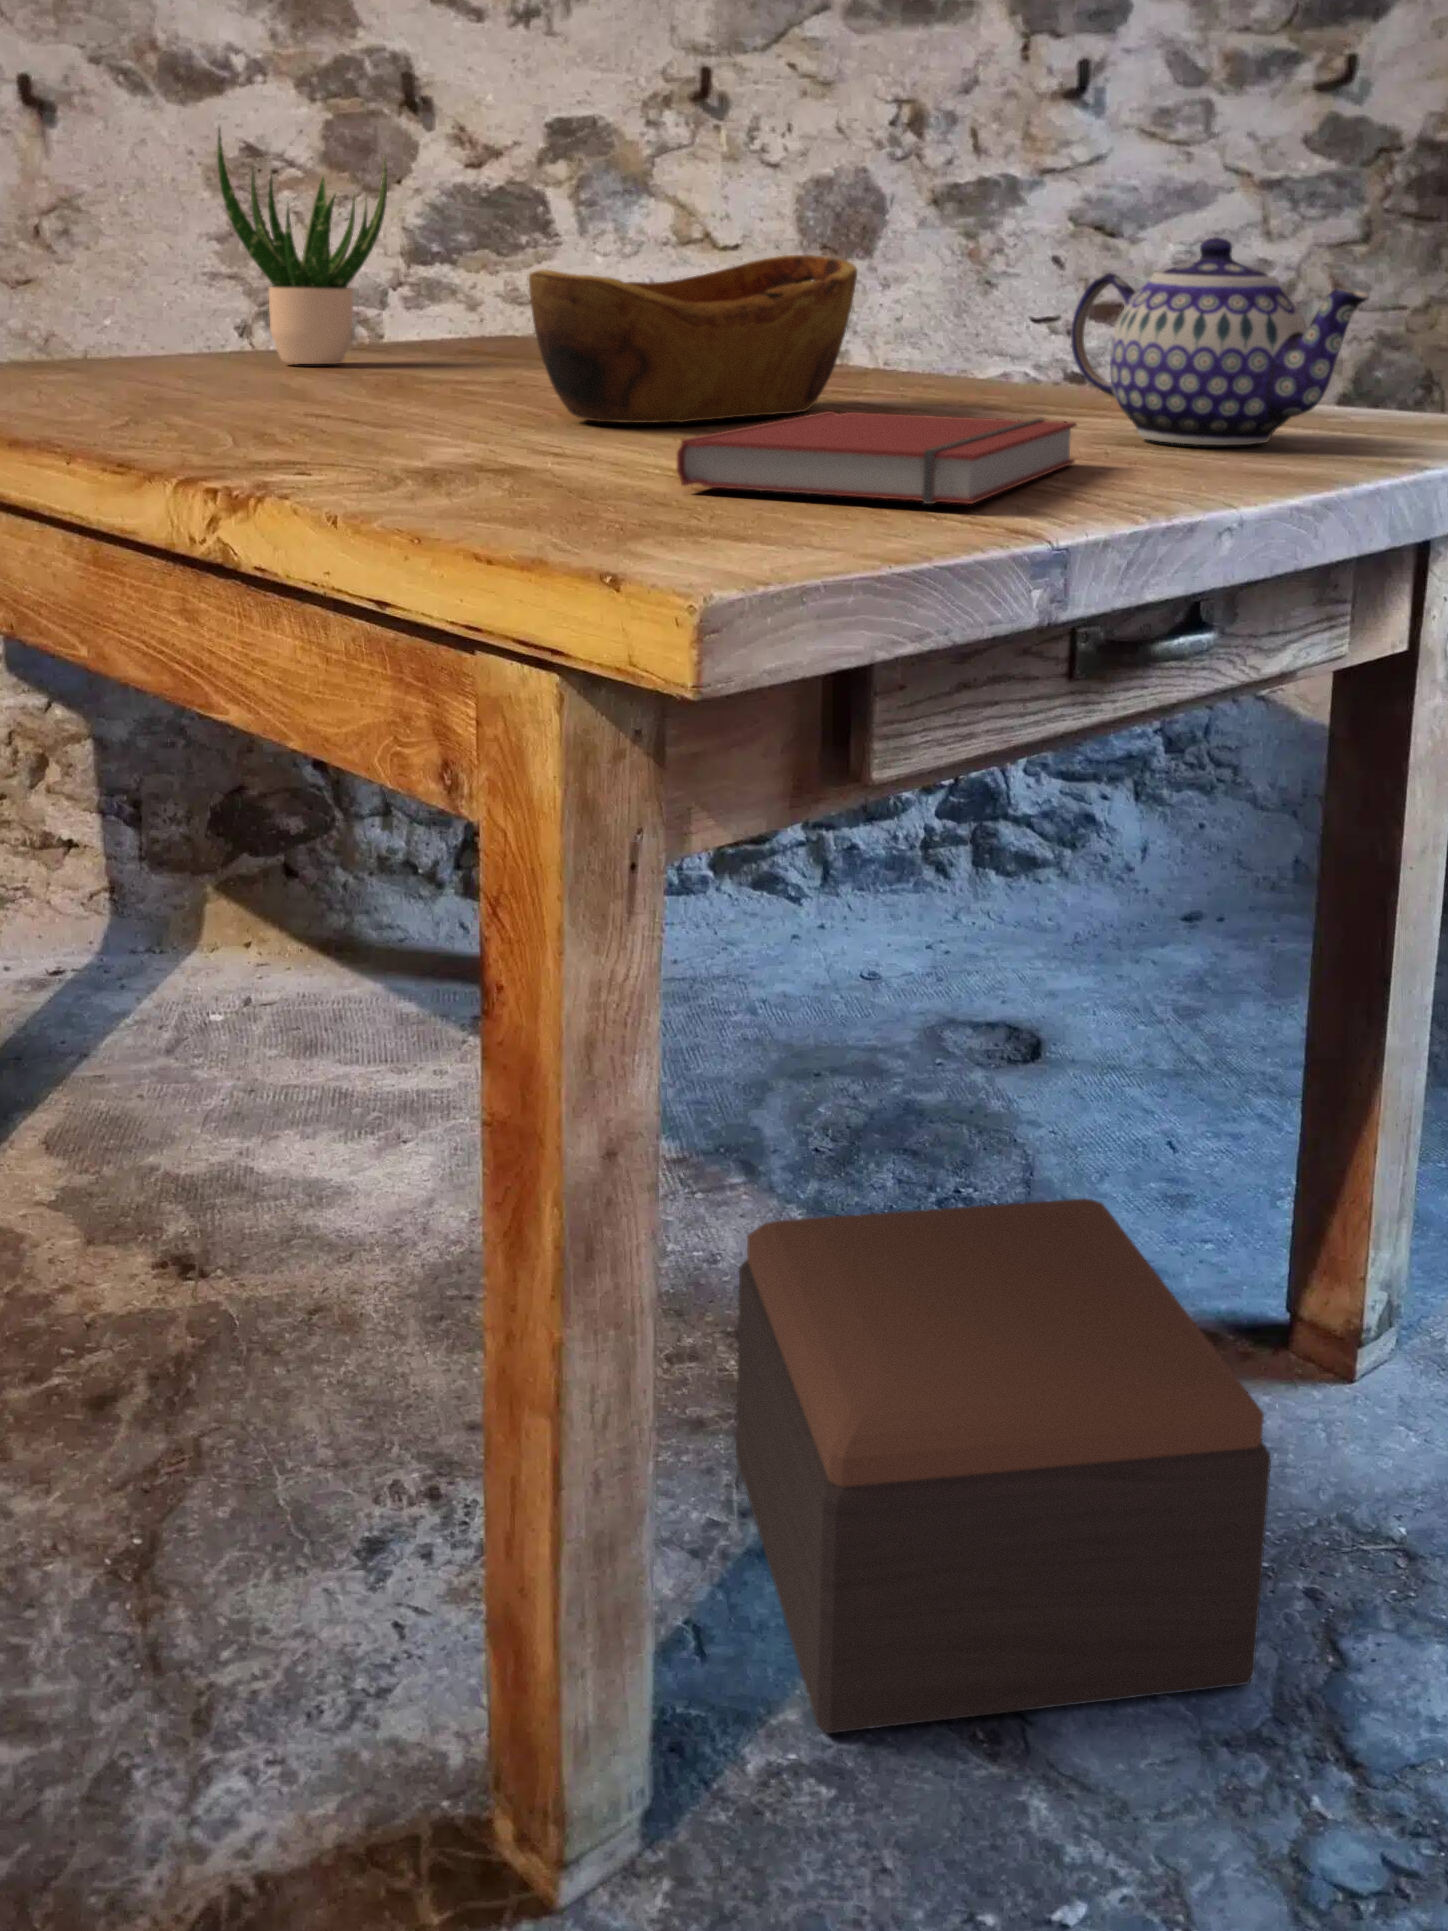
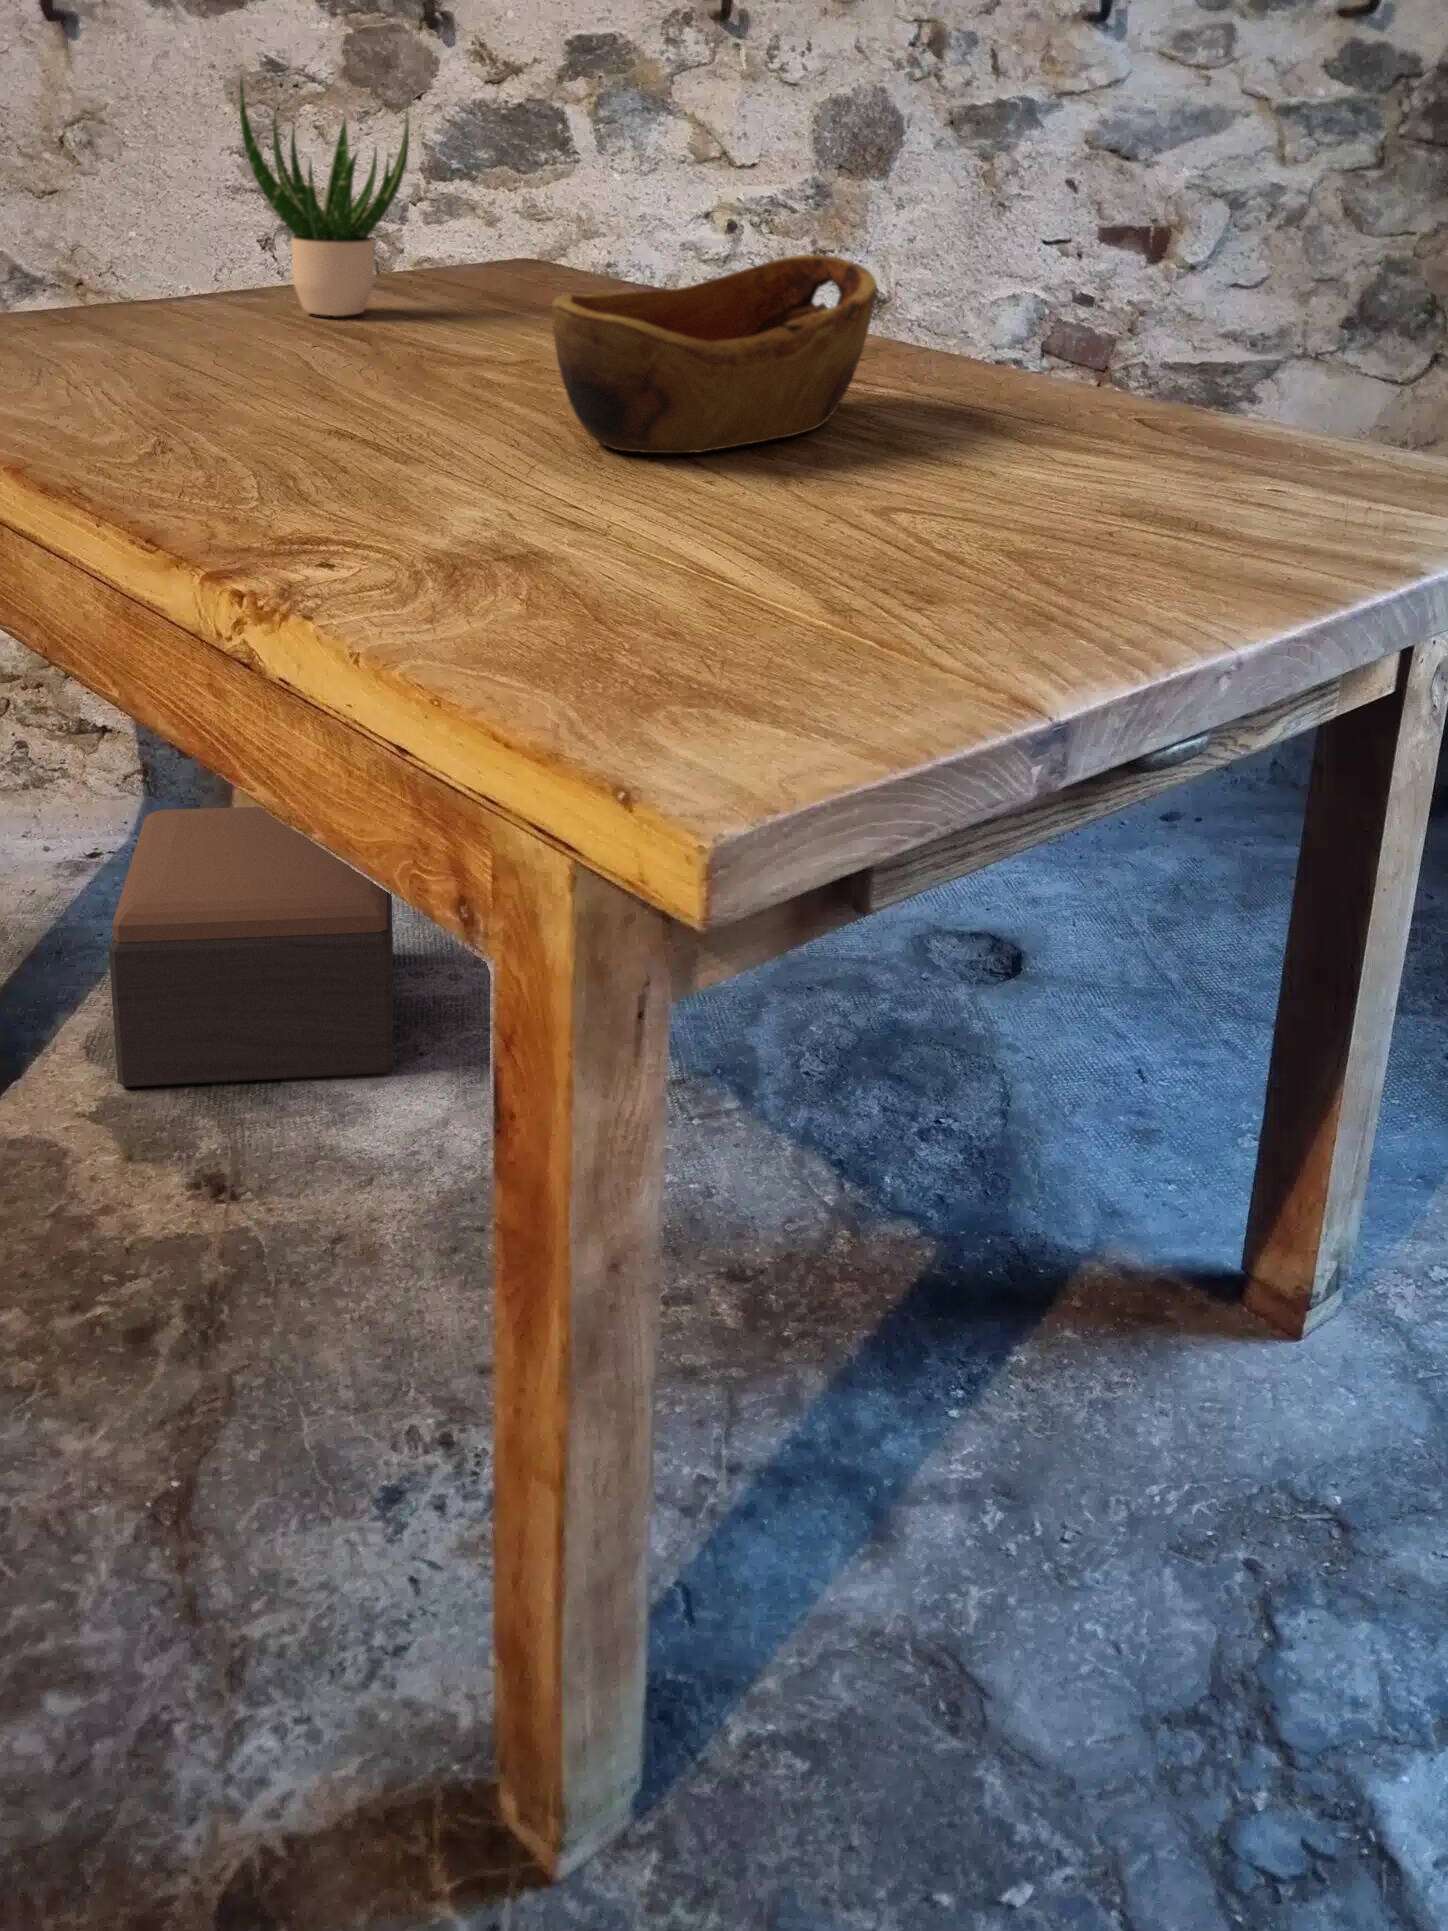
teapot: present [1071,237,1369,446] -> none [1086,297,1384,507]
book: present [677,411,1077,504] -> none [696,472,1089,642]
footstool: present [736,1199,1271,1733] -> present [109,807,393,1087]

